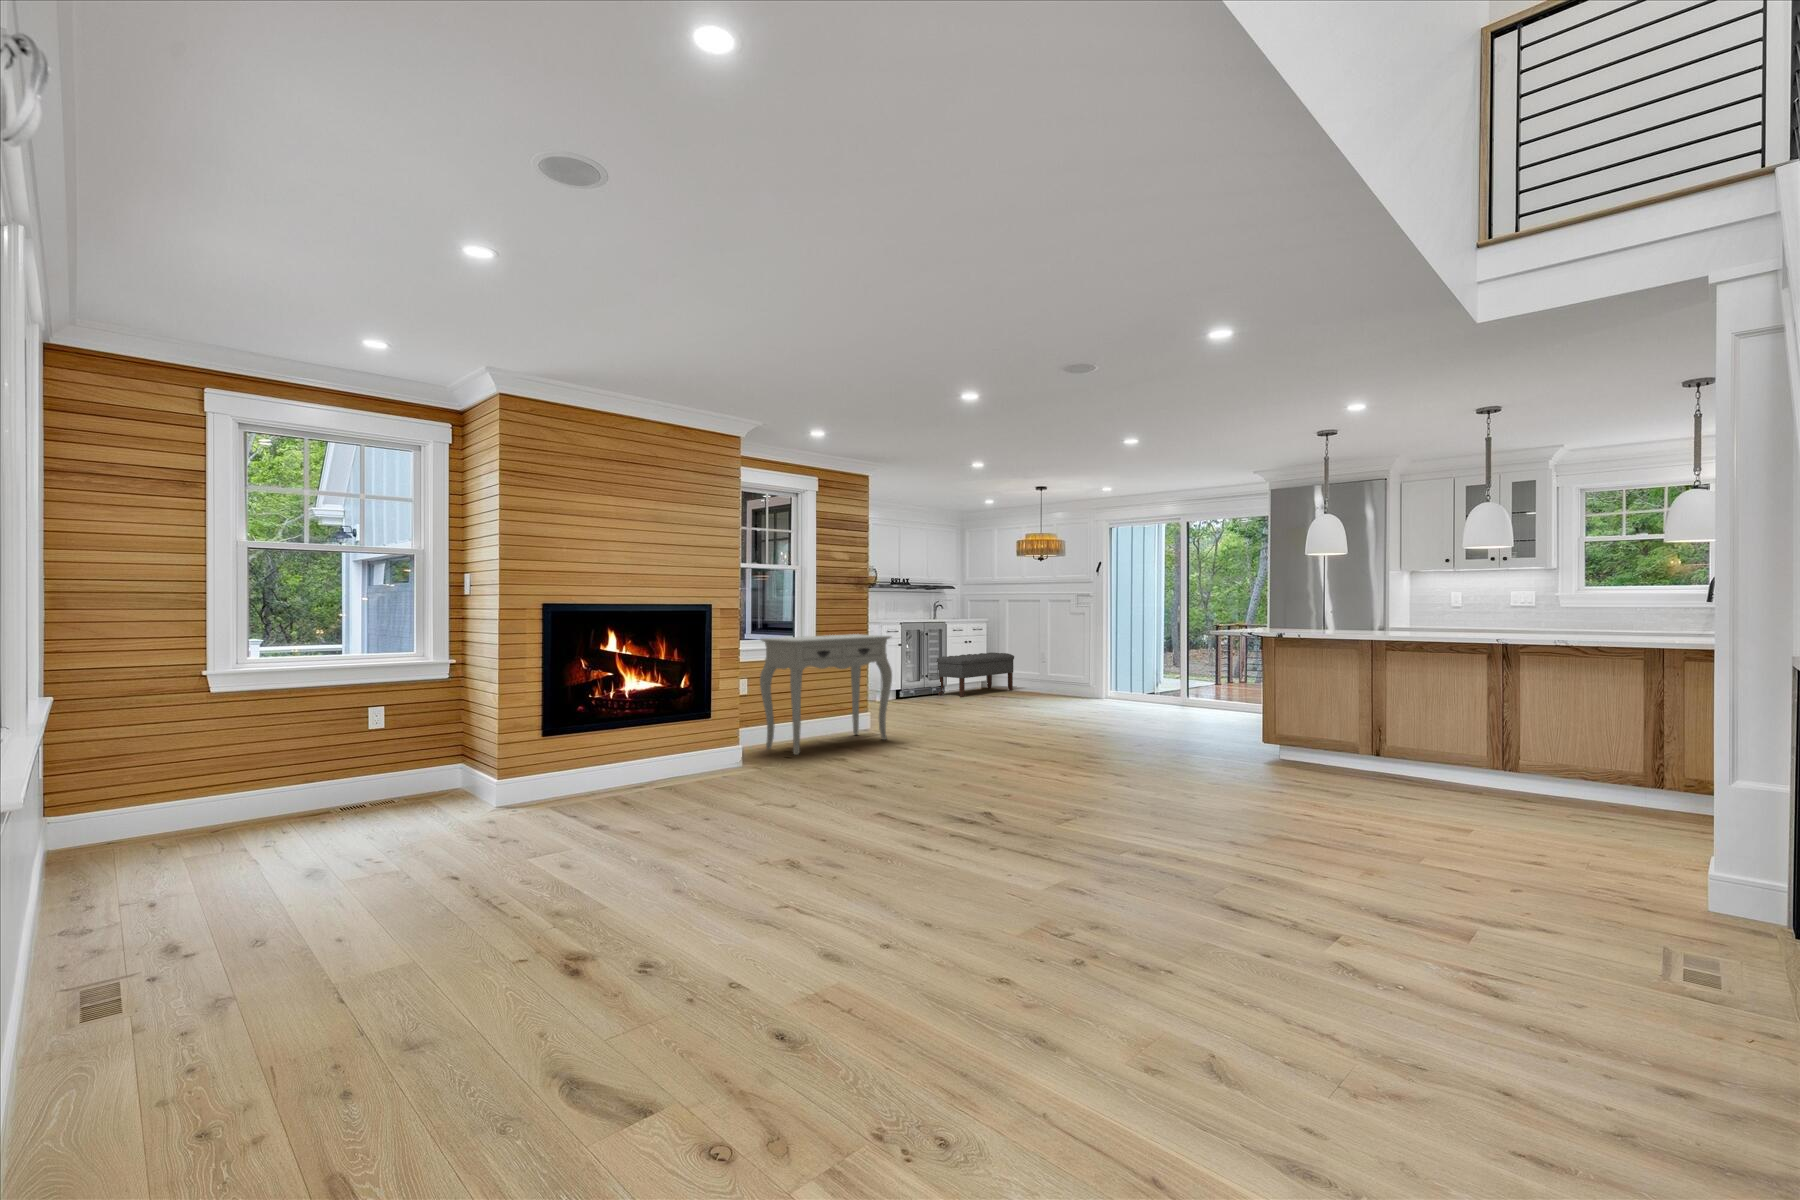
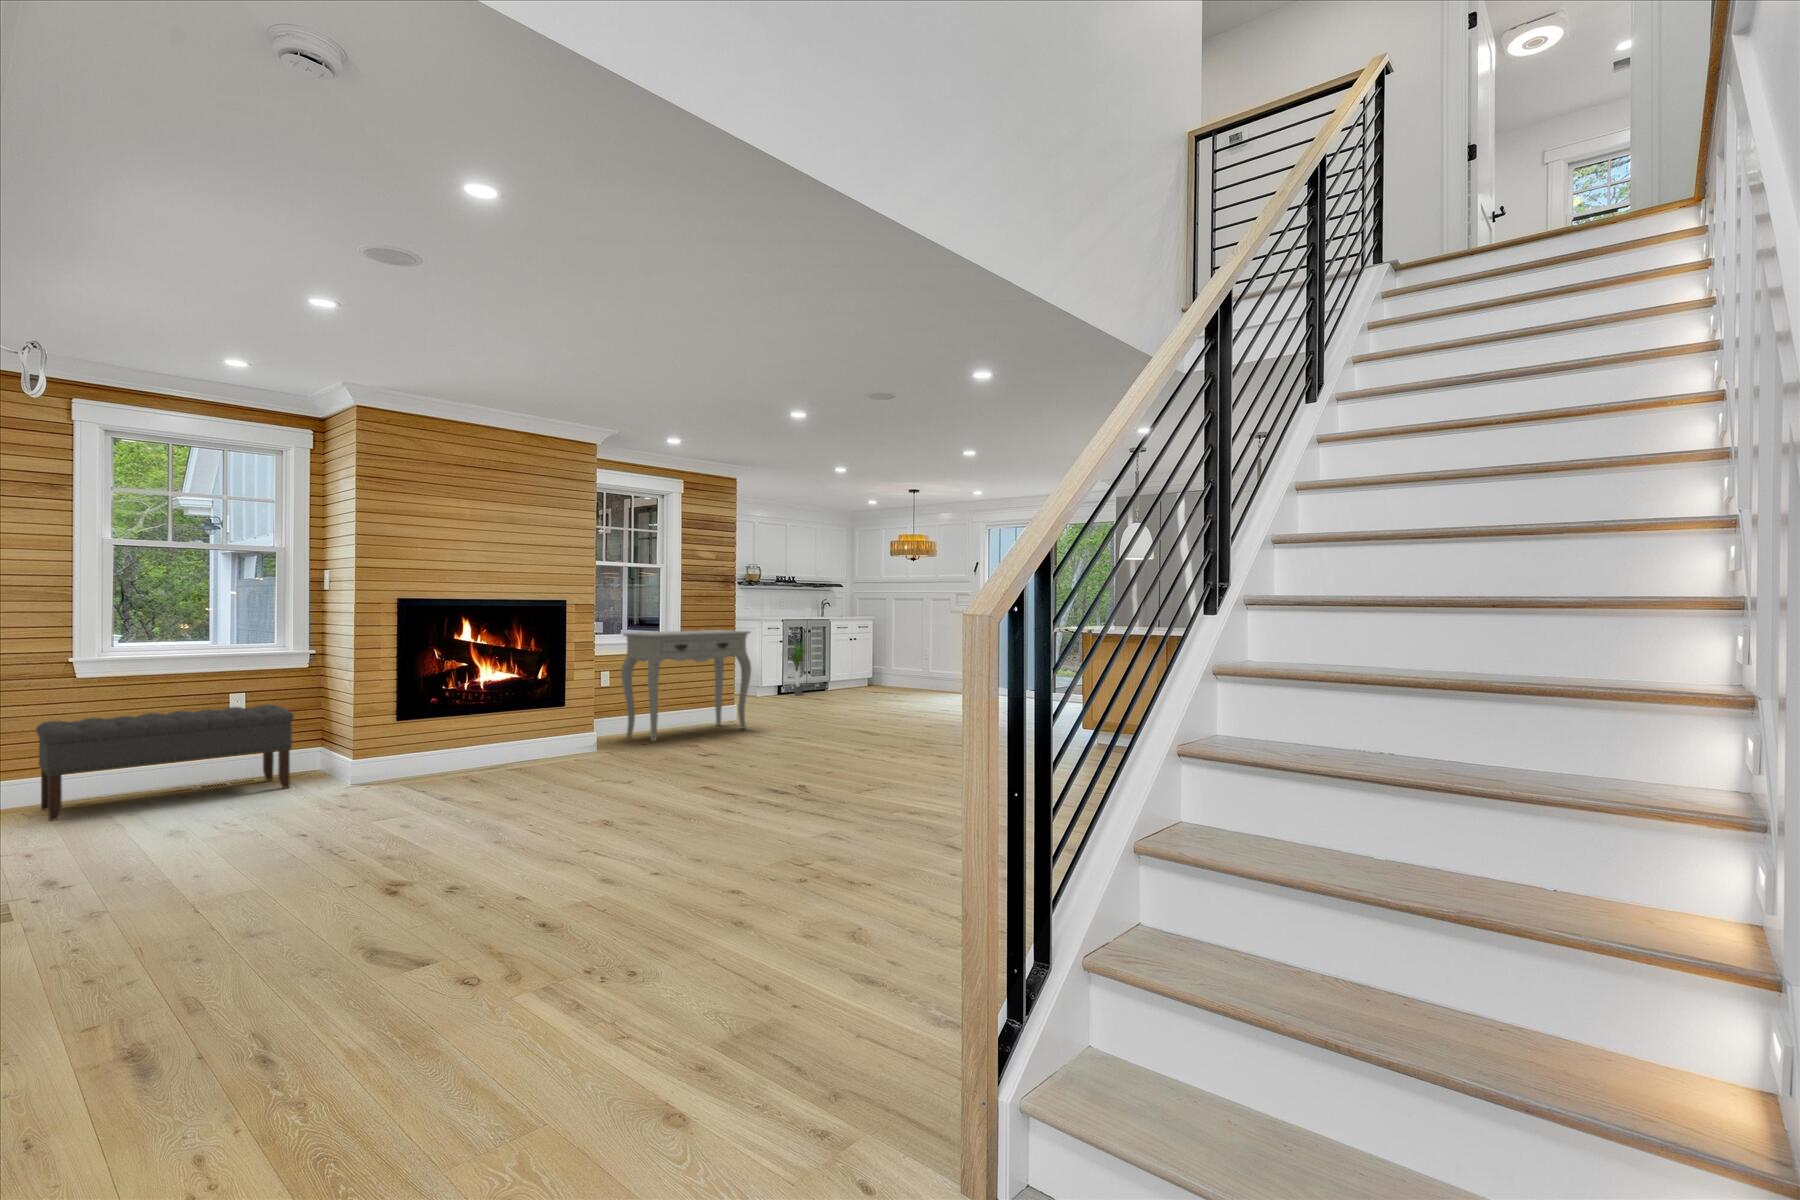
potted plant: none [898,639,938,700] -> present [789,642,806,695]
bench: present [937,653,1014,697] -> present [36,704,294,821]

